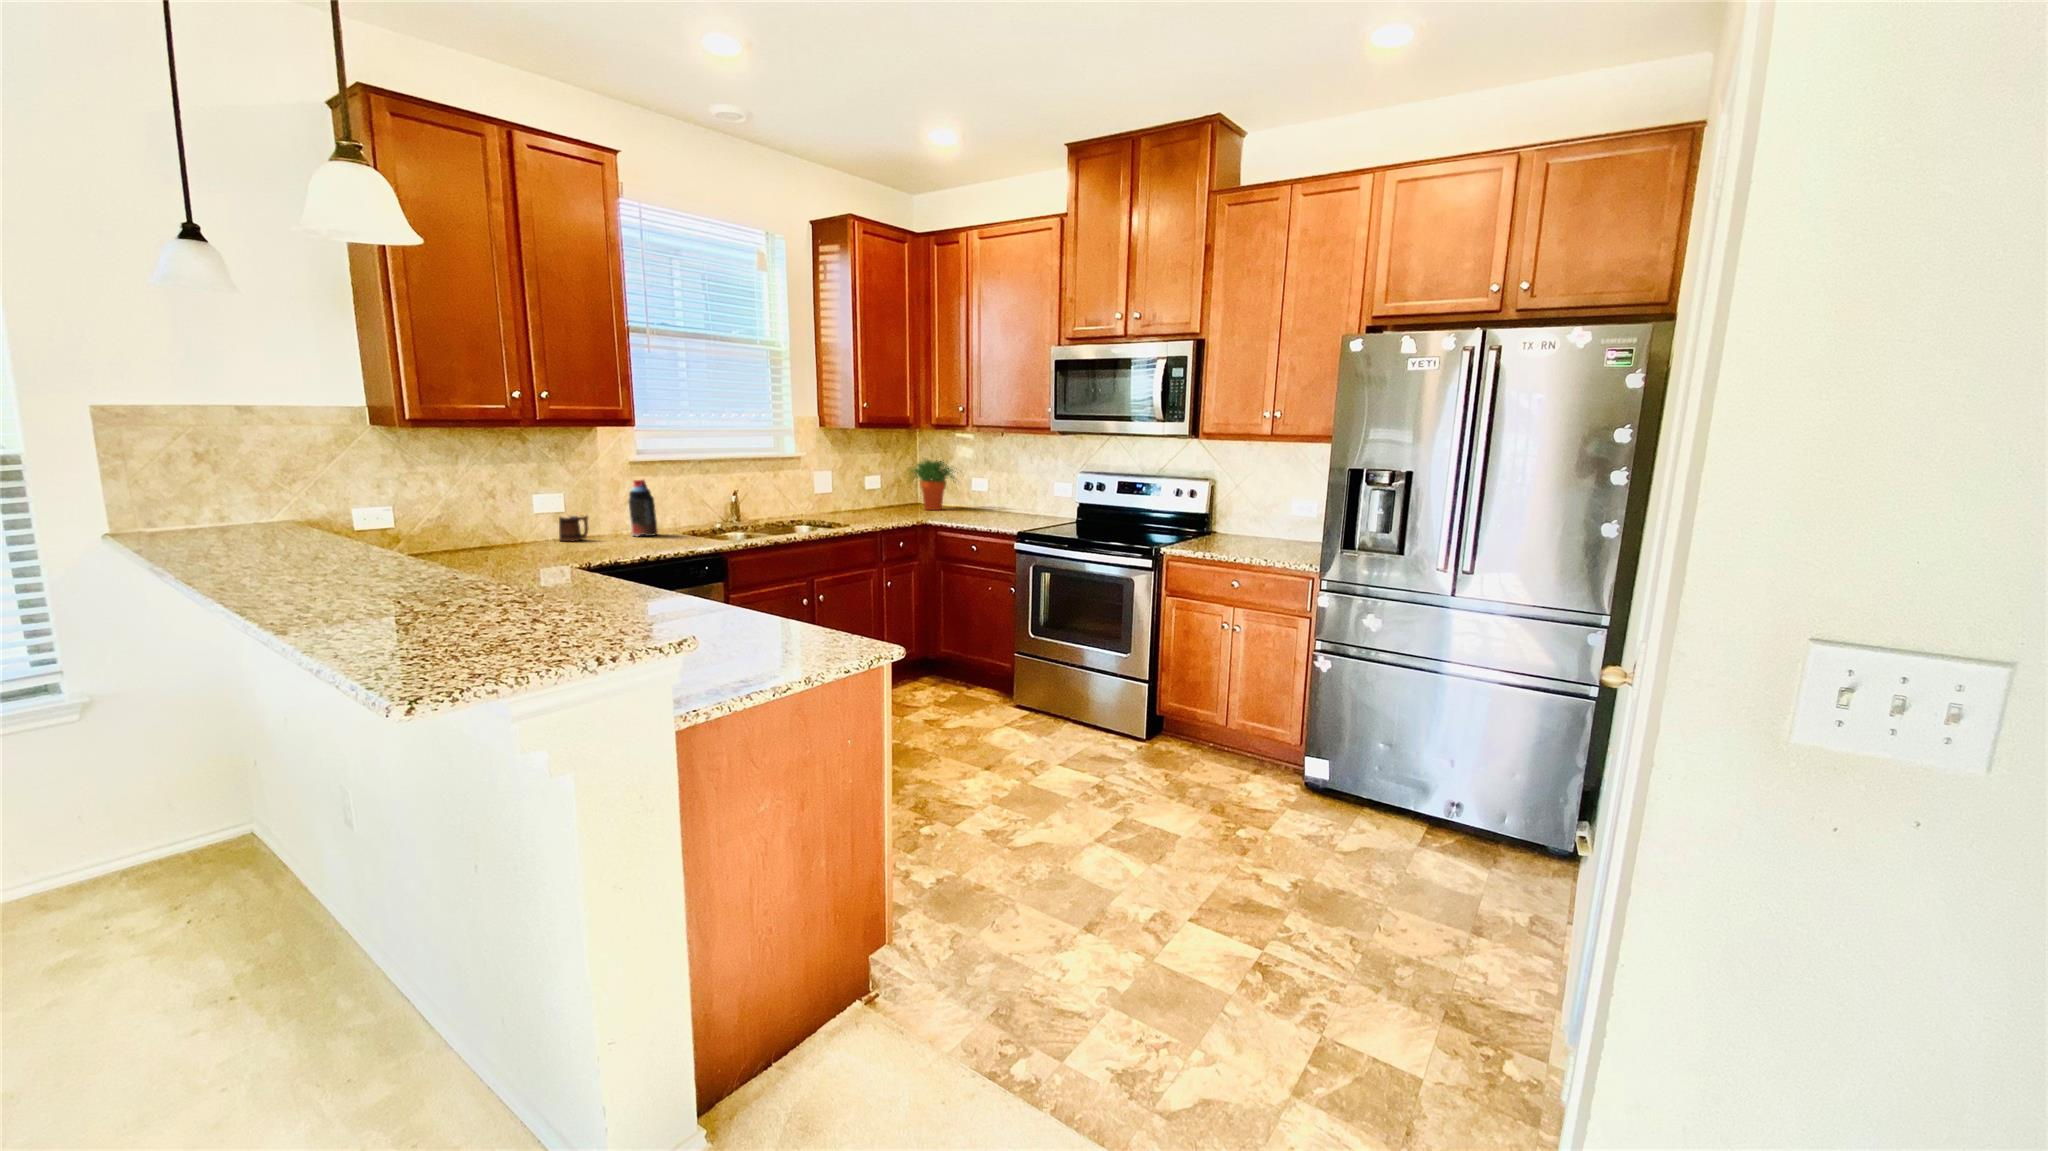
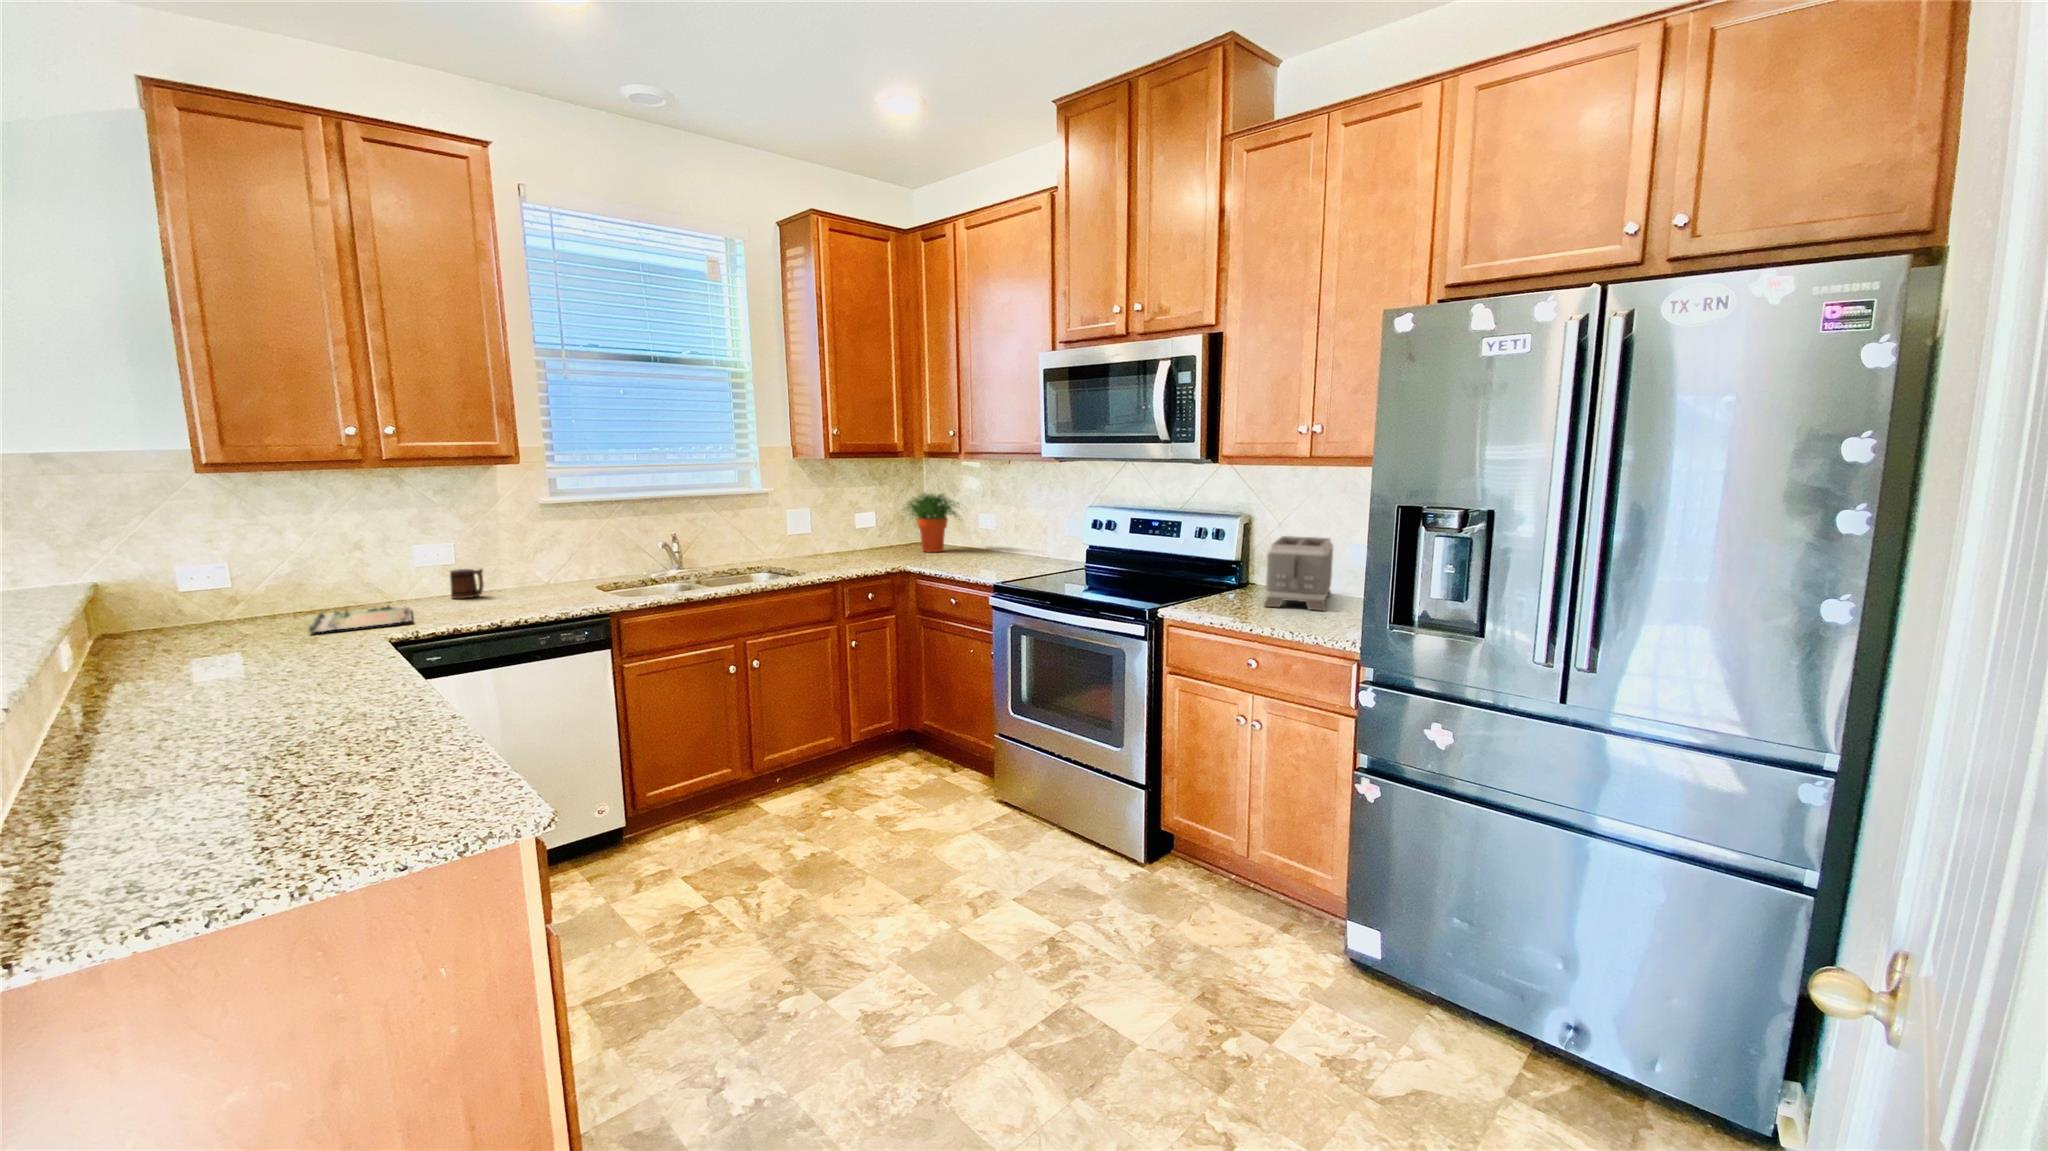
bottle: present [628,480,658,536] -> none [535,525,573,592]
toaster: none [1235,494,1282,548] -> present [1264,536,1333,611]
tray: none [468,540,565,564] -> present [309,606,412,633]

